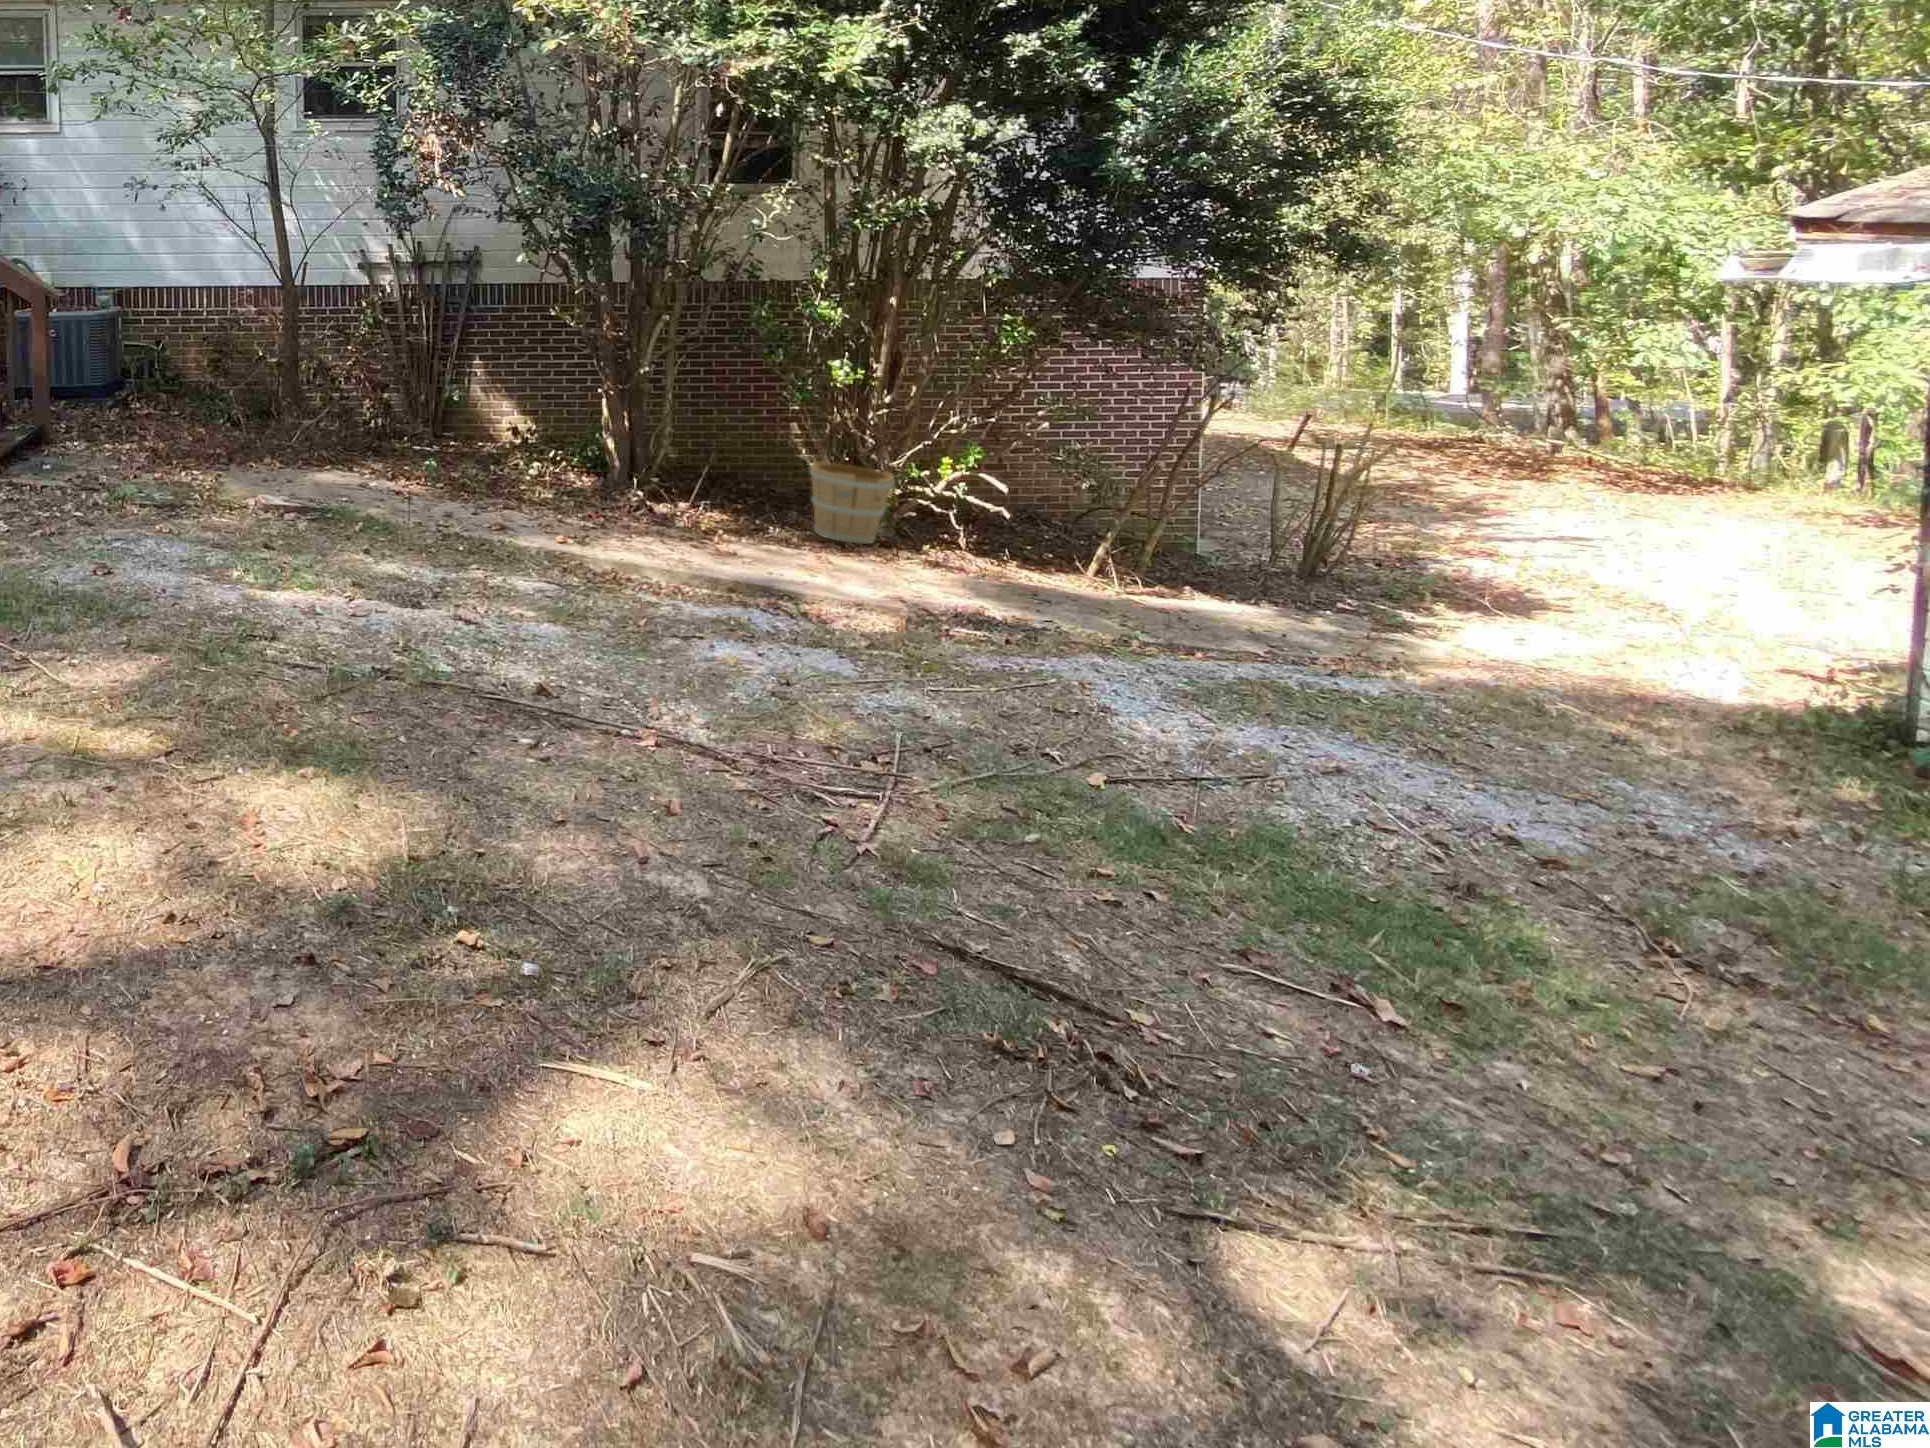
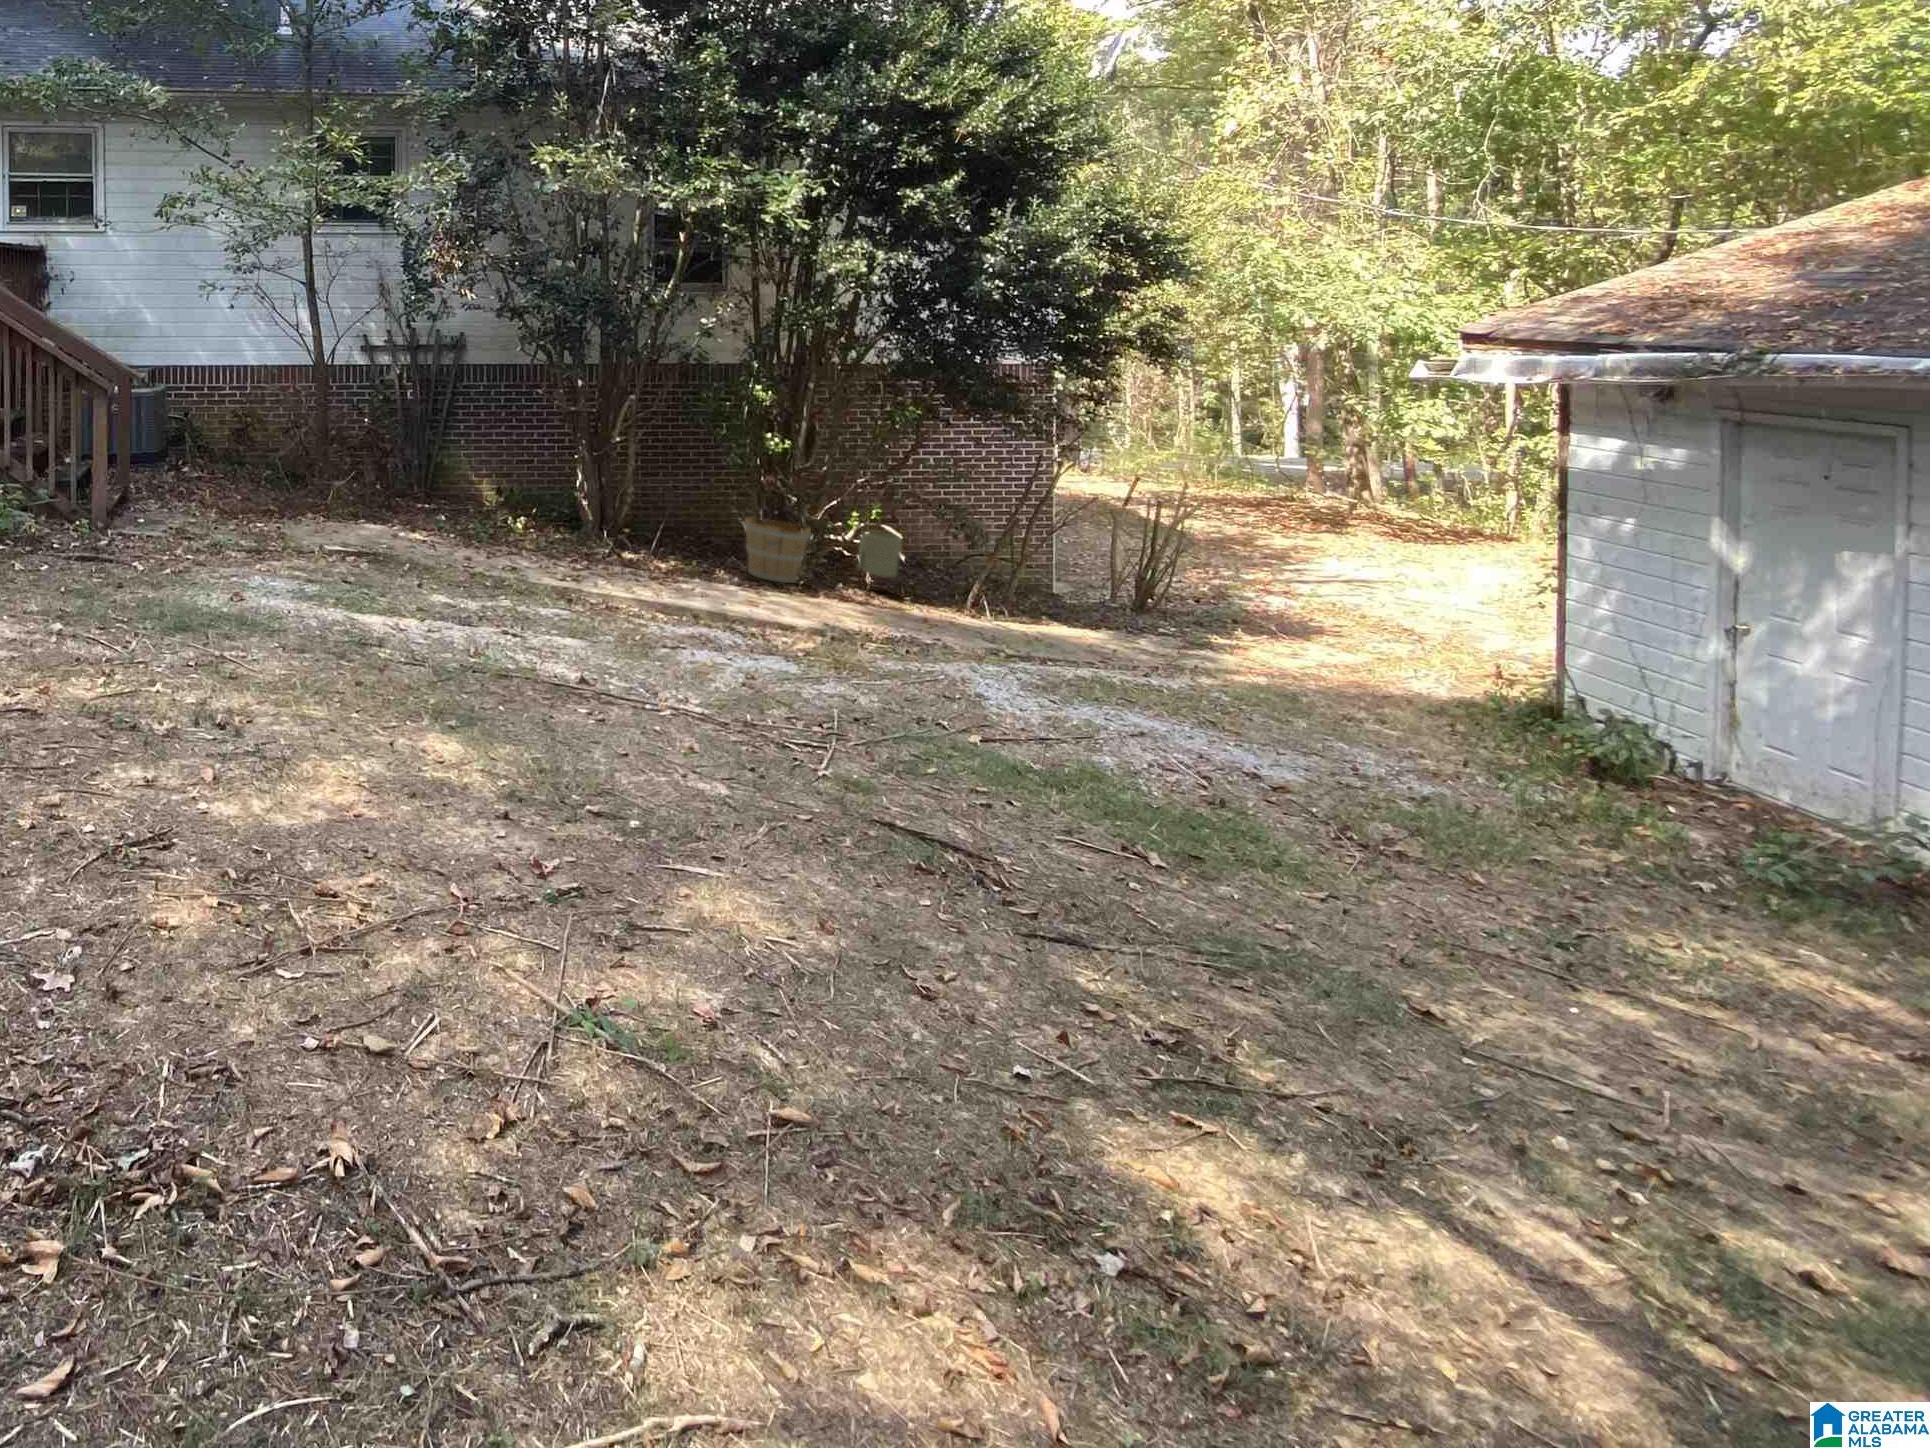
planter: none [953,475,1010,557] -> present [858,530,902,587]

